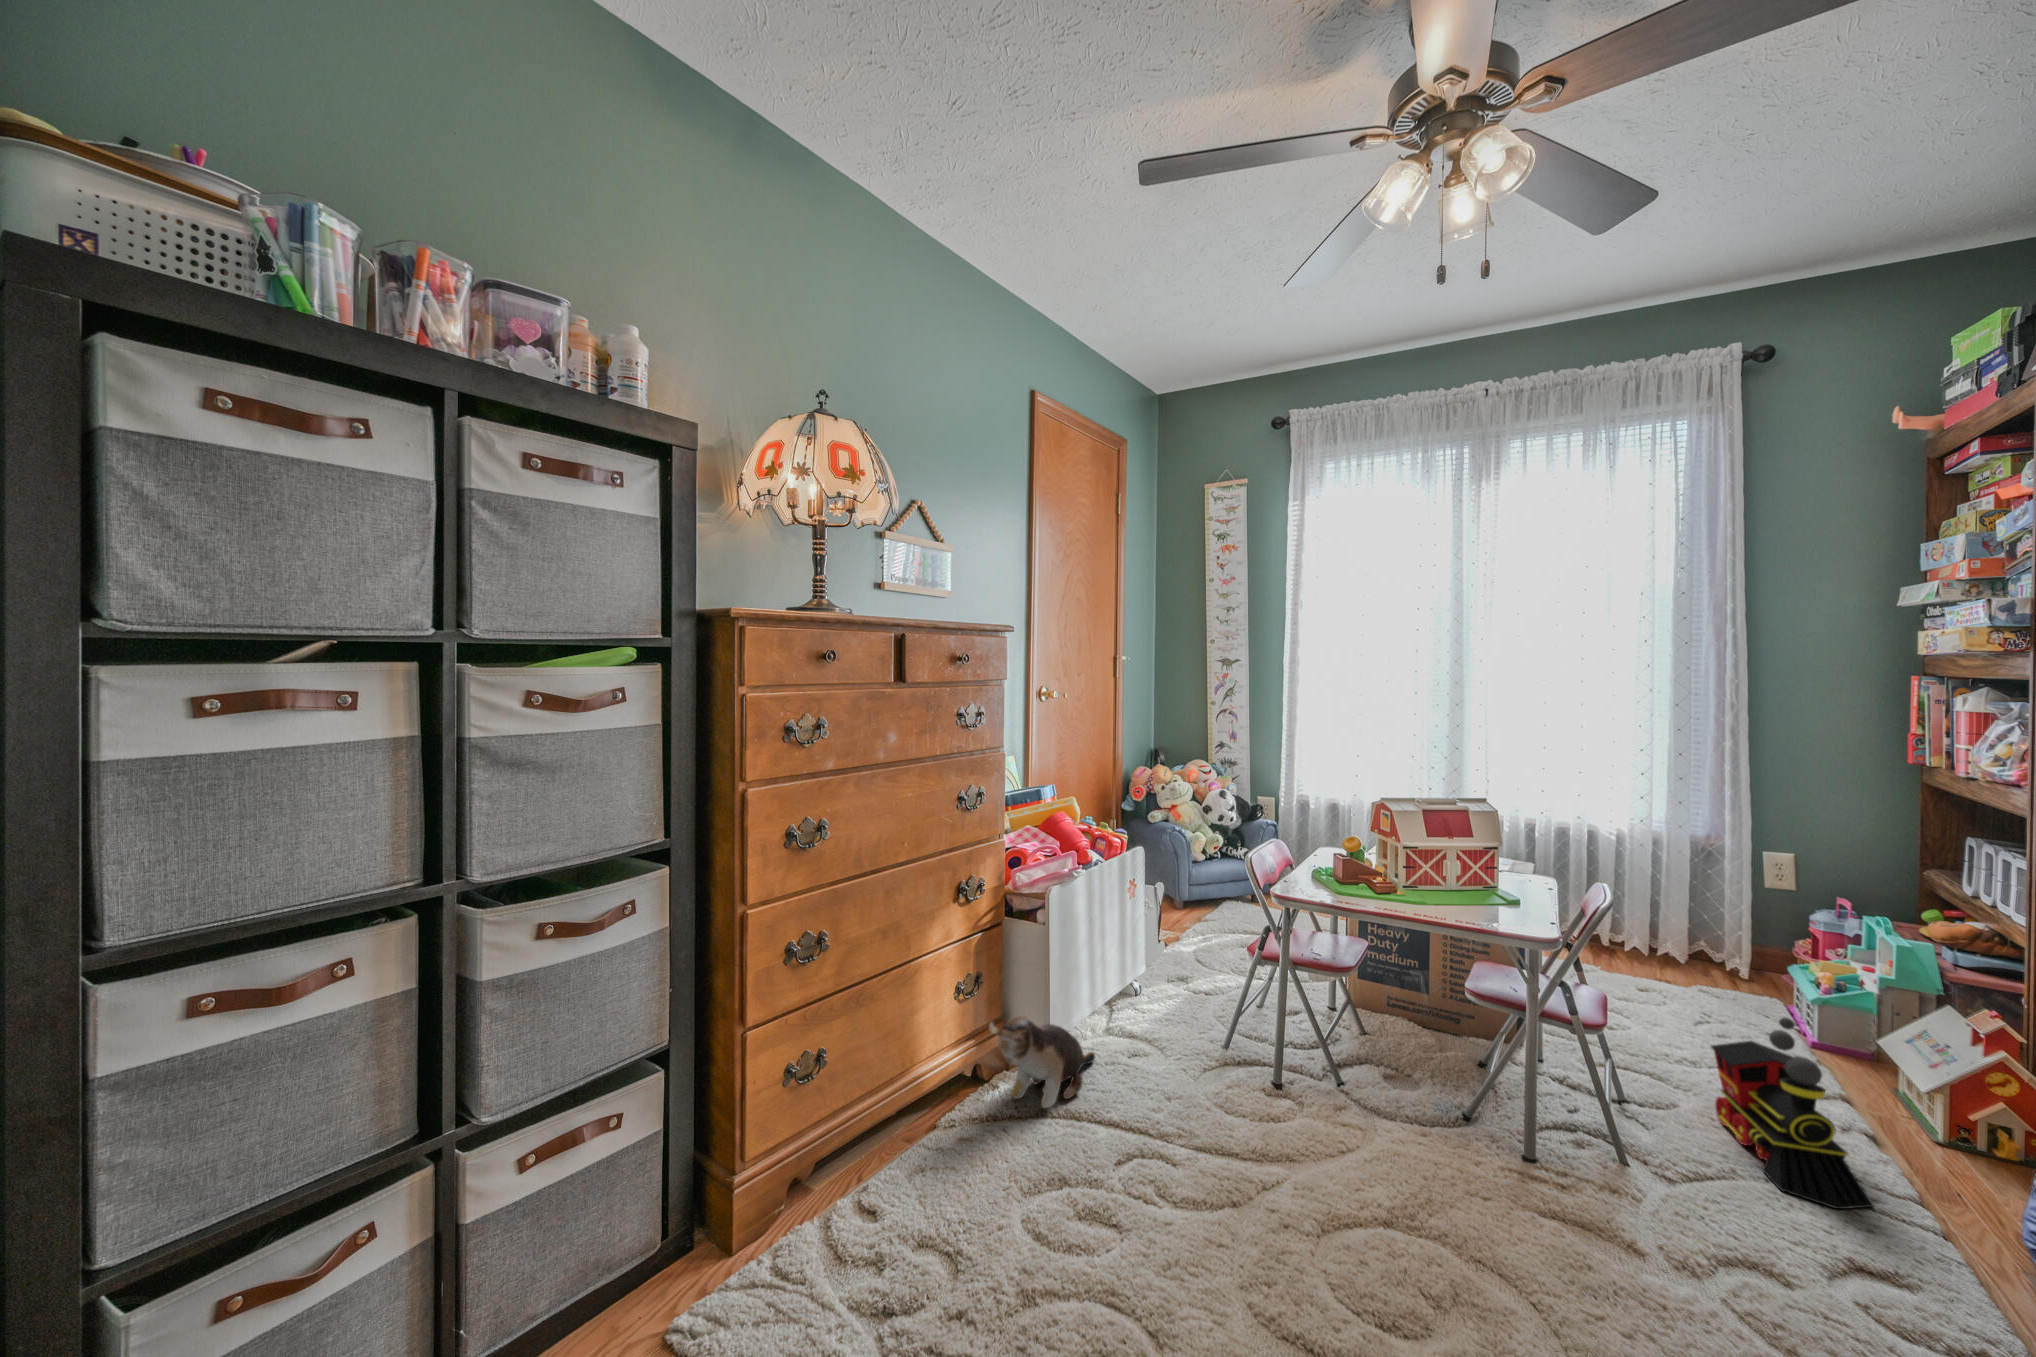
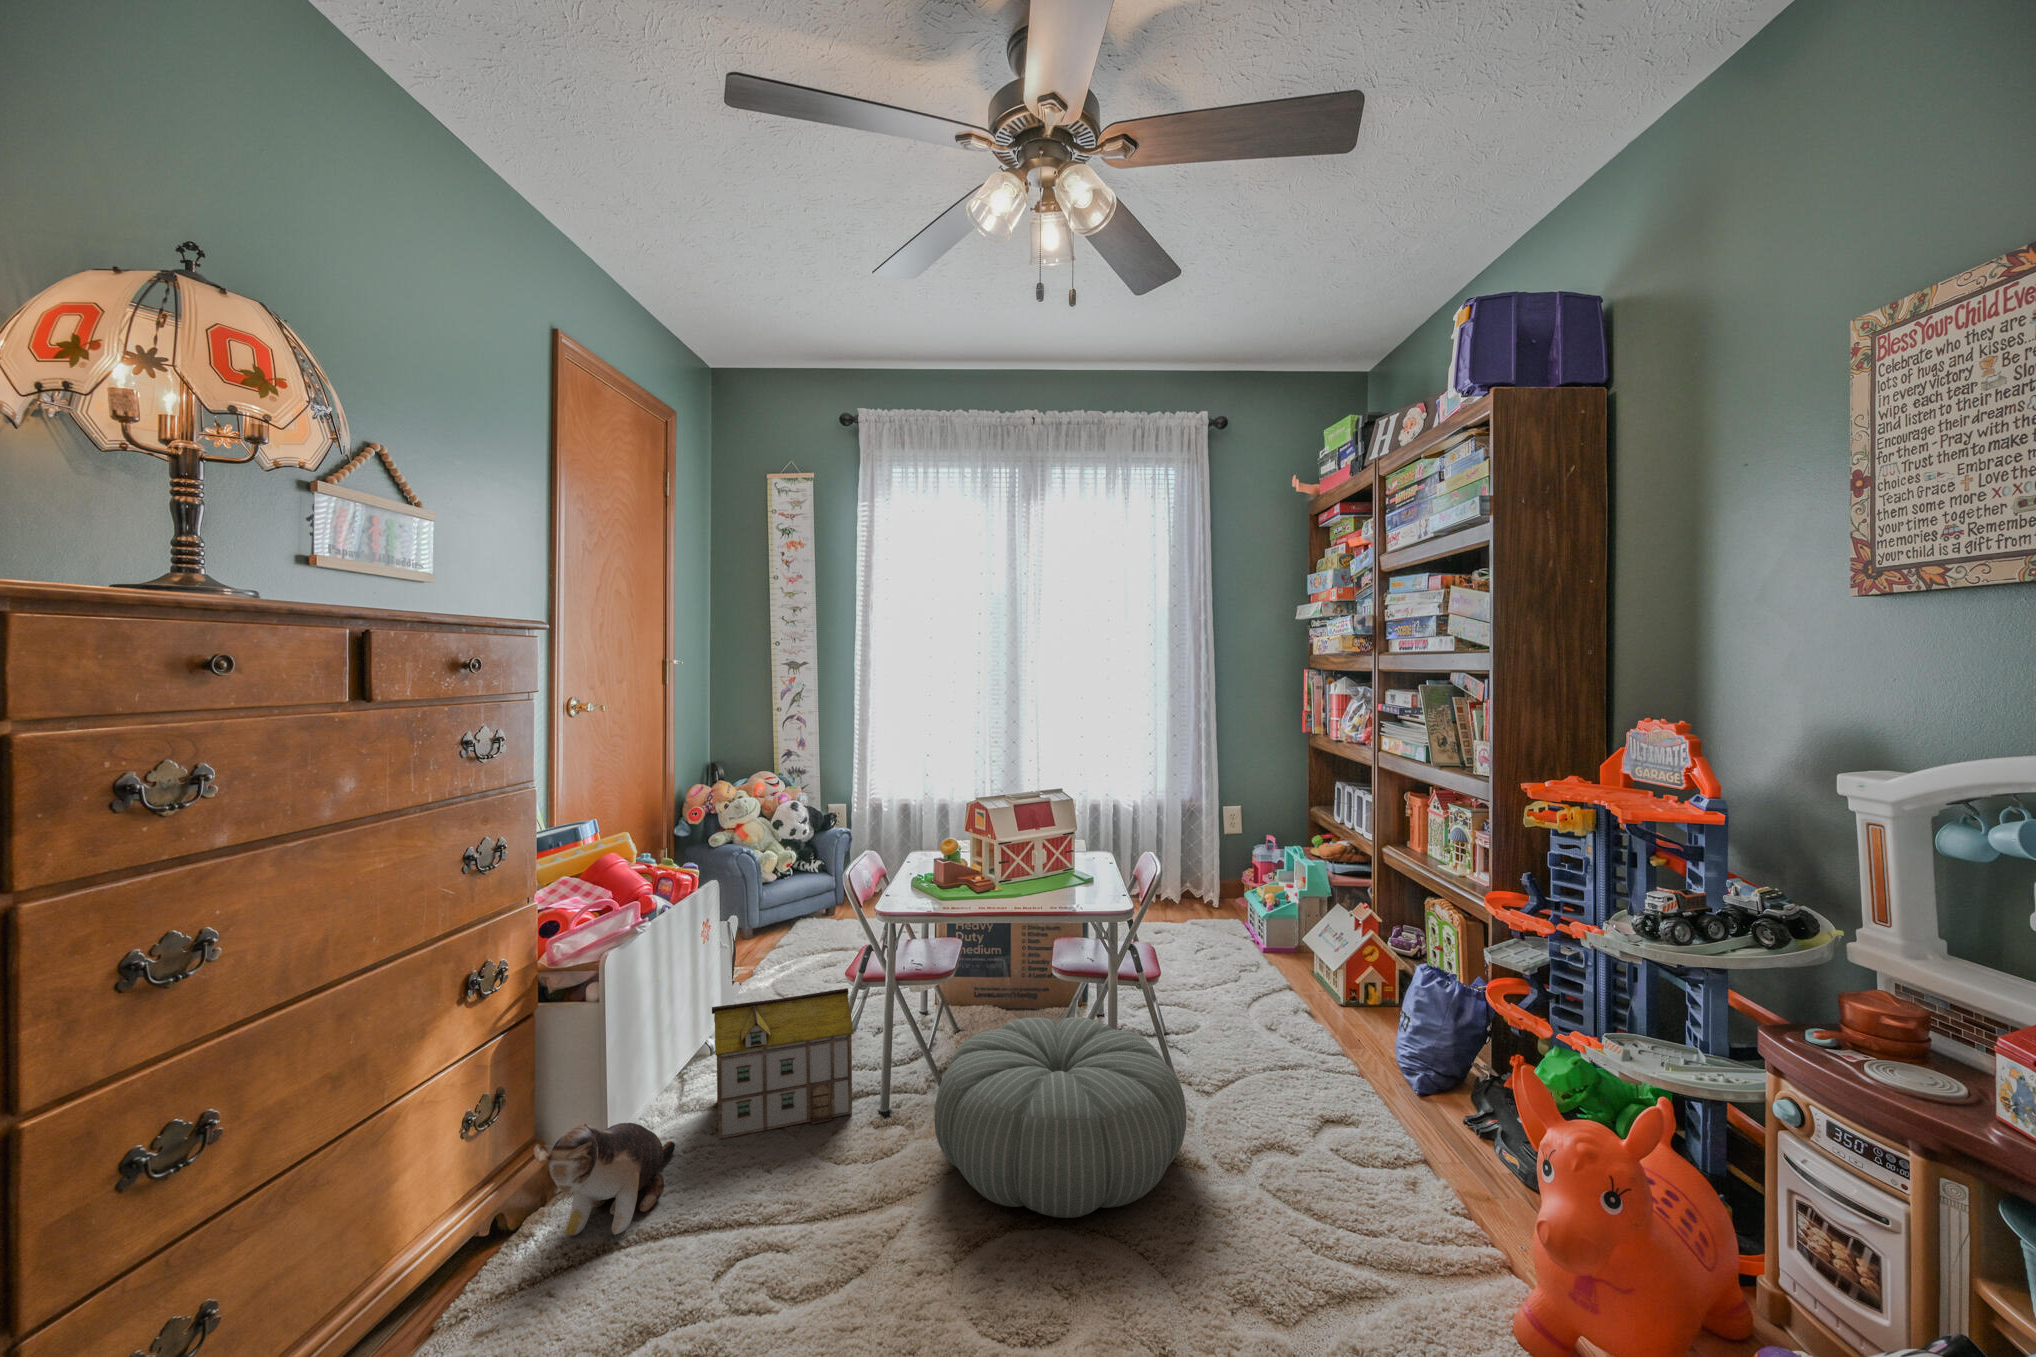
toy house: none [1128,951,1249,1075] -> present [712,988,854,1139]
toy train: present [1711,1017,1873,1209] -> none [1220,941,1324,1084]
pouf: none [1317,1029,1620,1251] -> present [934,1017,1186,1218]

